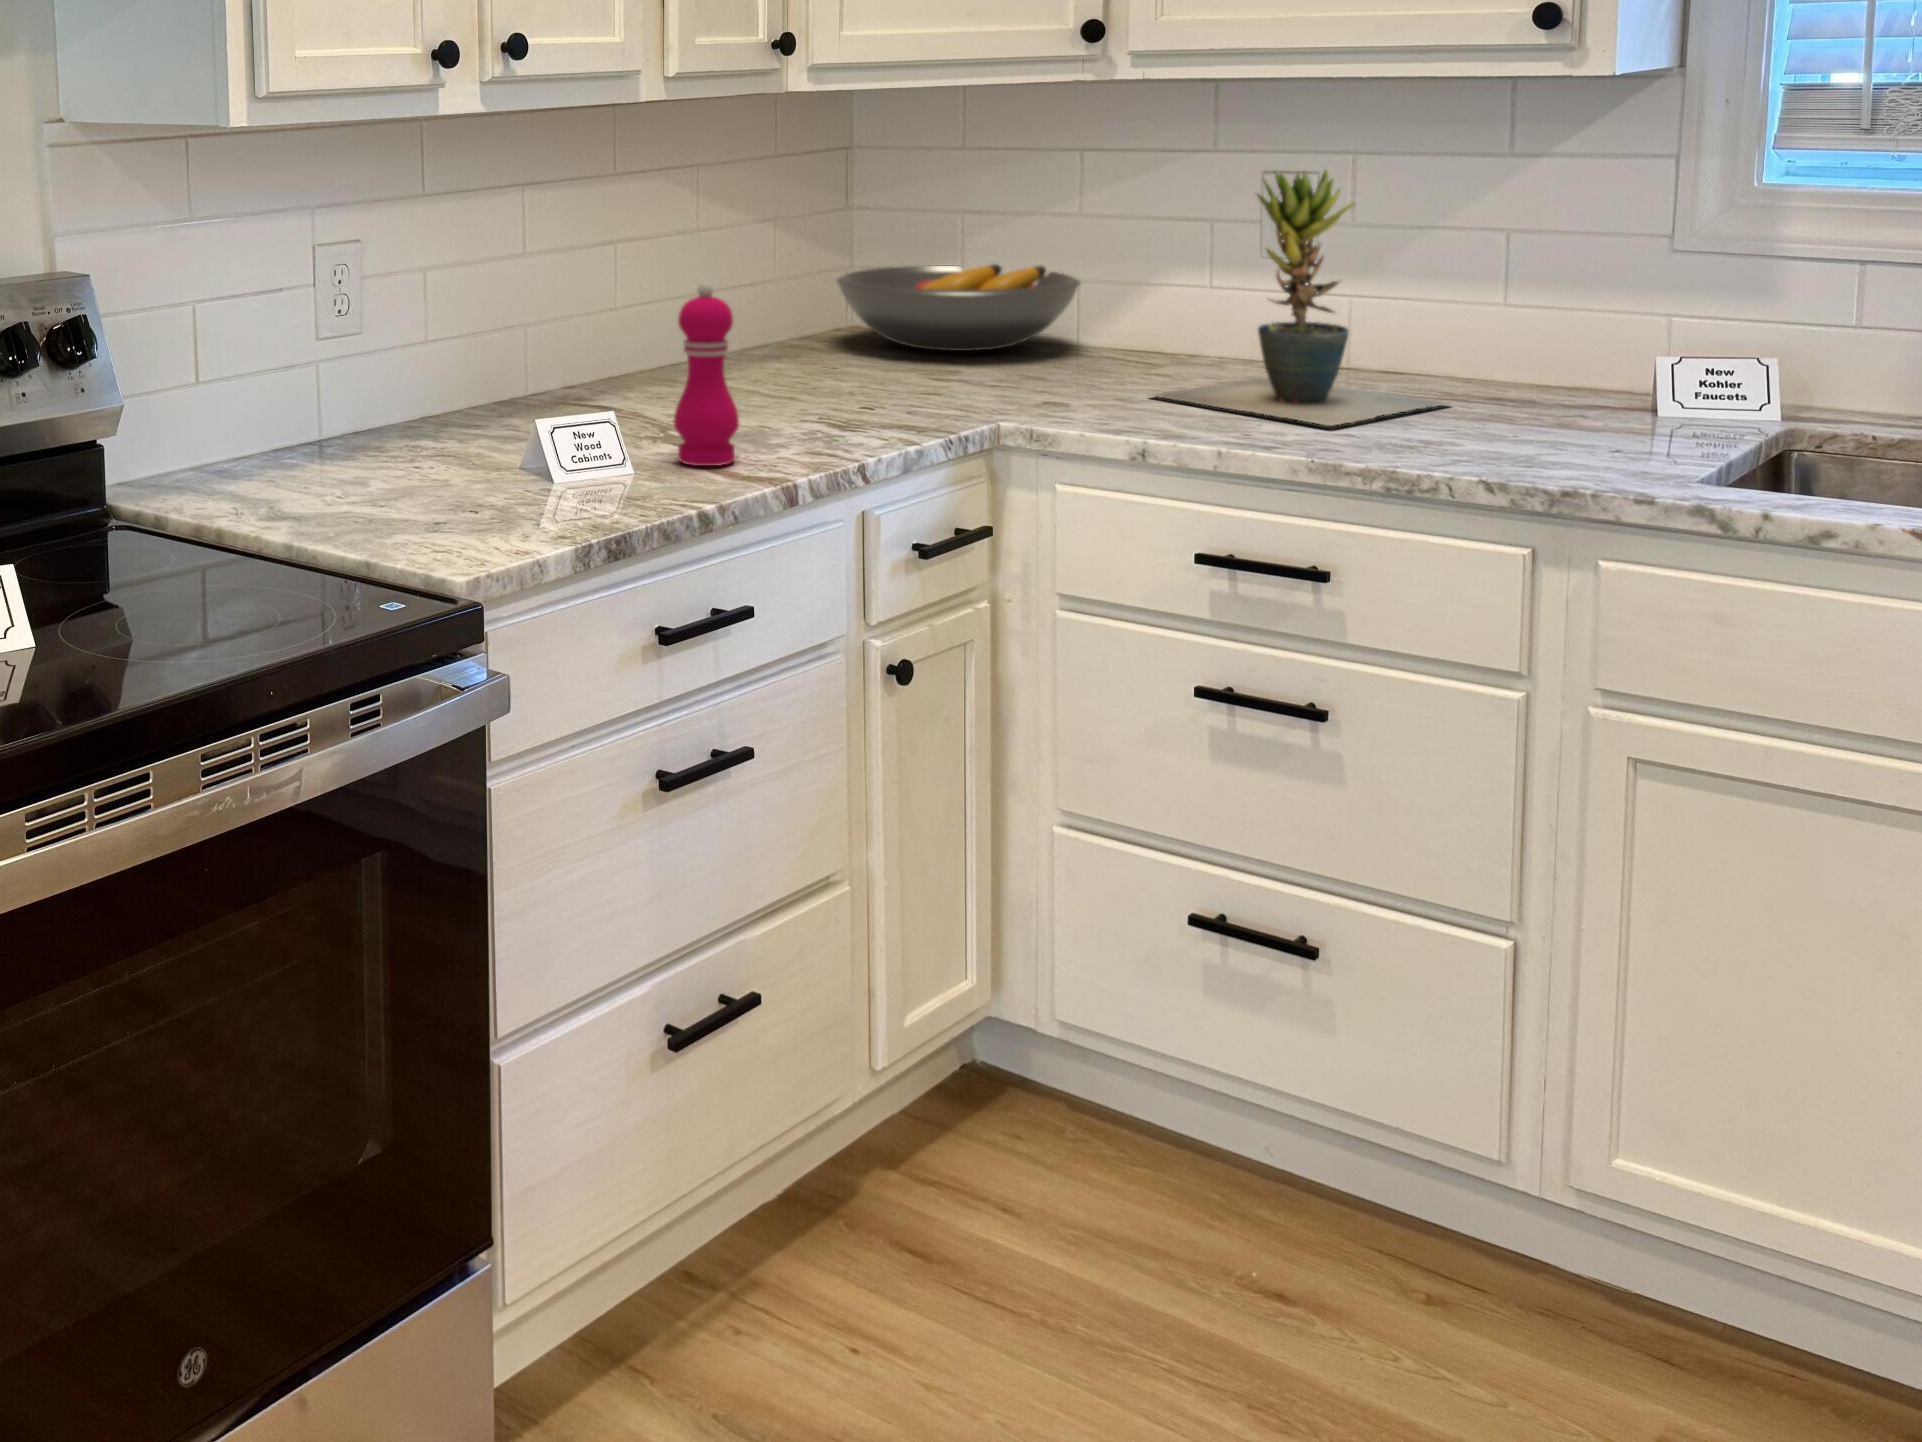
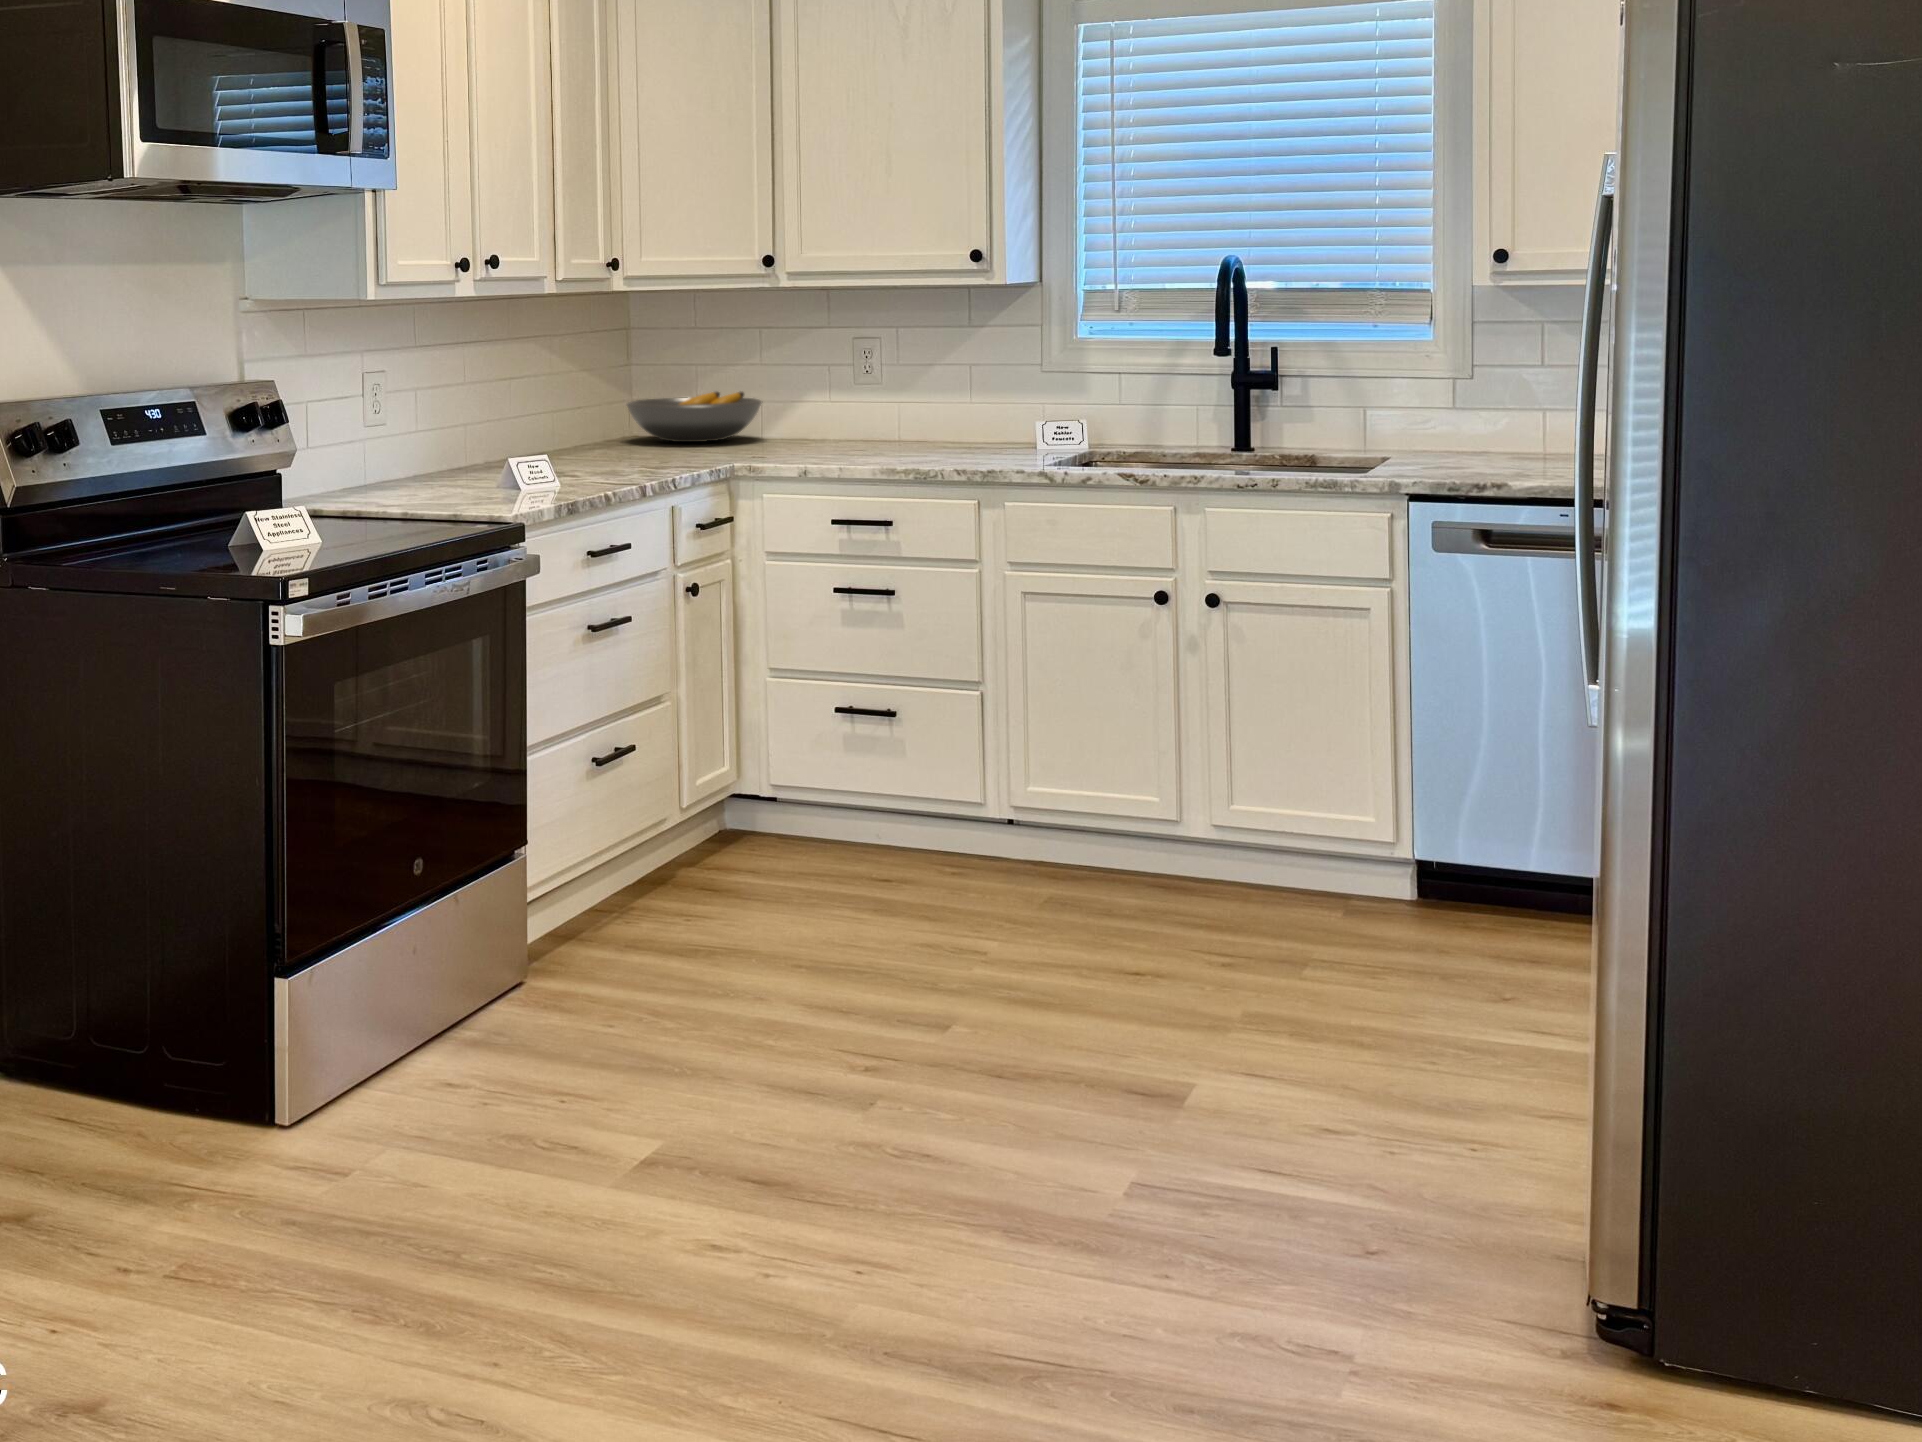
potted plant: present [1155,170,1445,426] -> none [803,330,950,457]
pepper mill: present [674,282,739,466] -> none [575,385,609,481]

